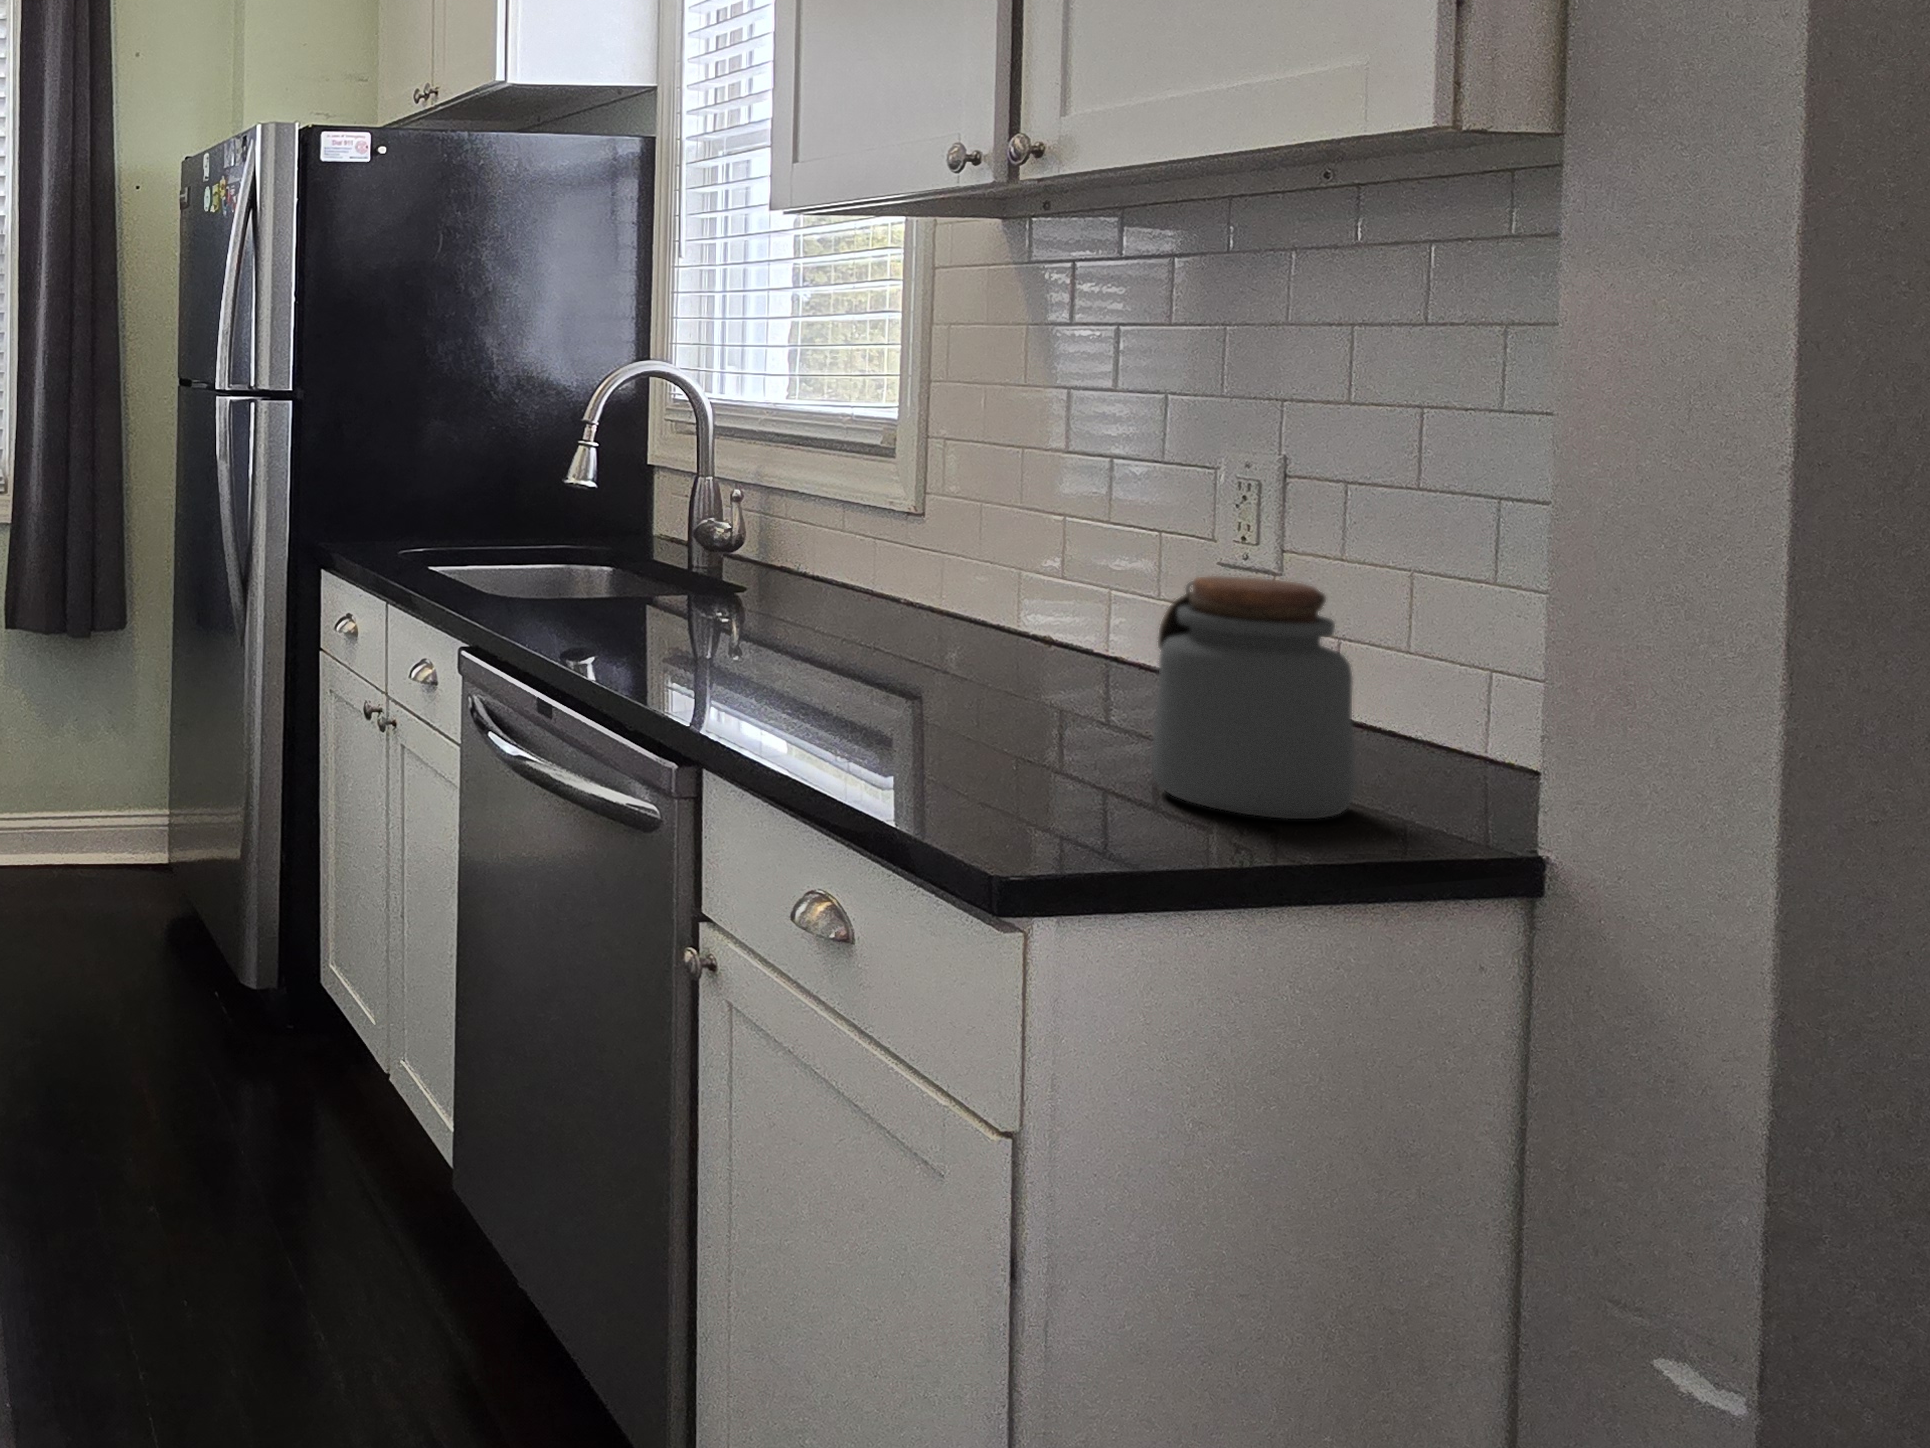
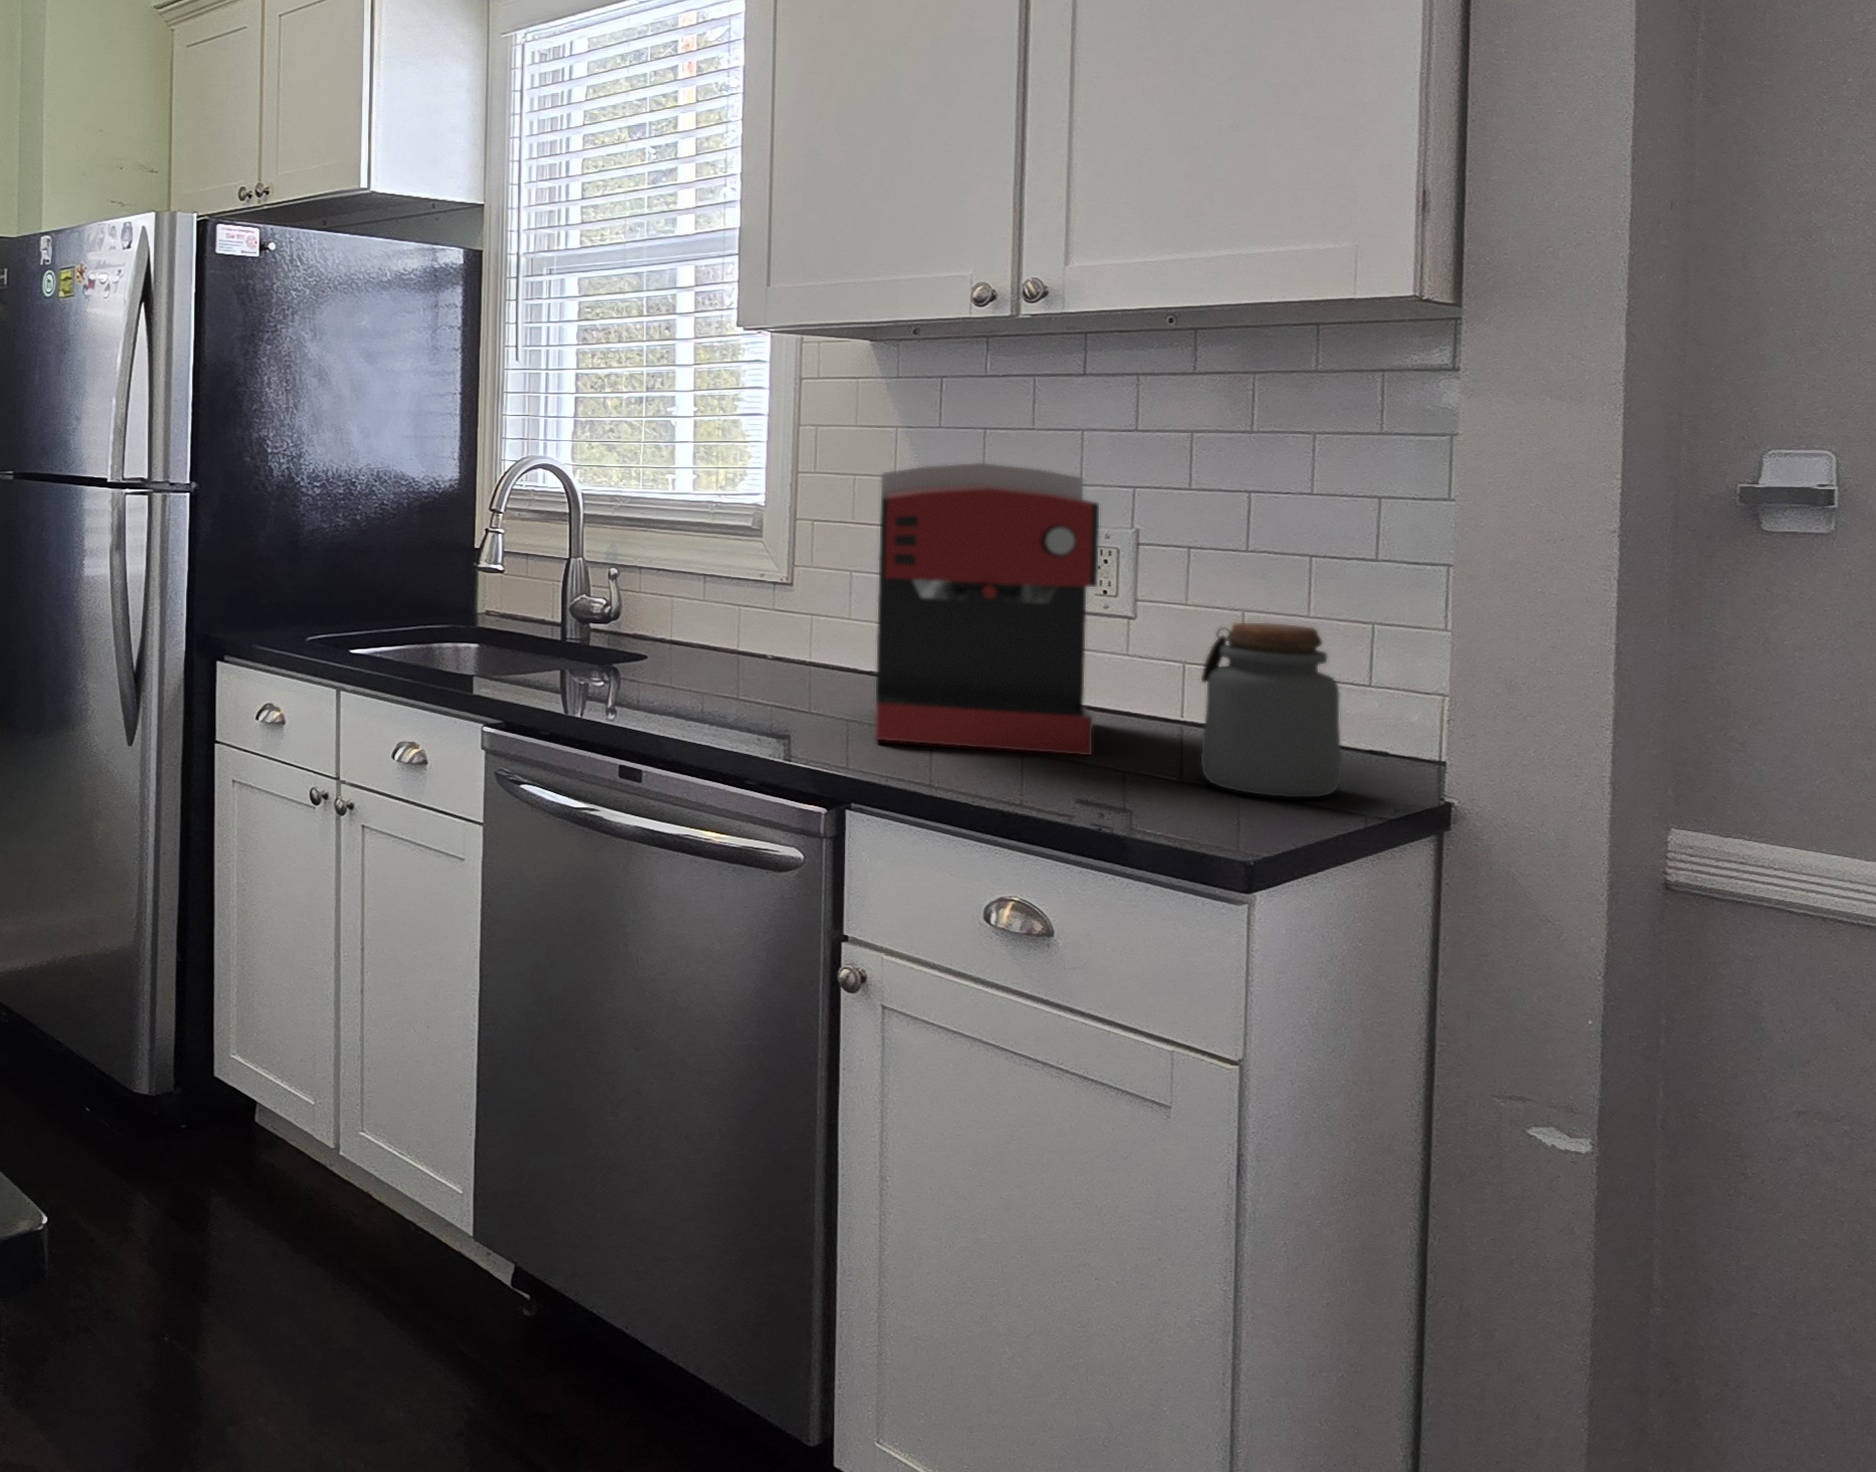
coffee maker: none [810,366,1163,737] -> present [875,463,1099,755]

